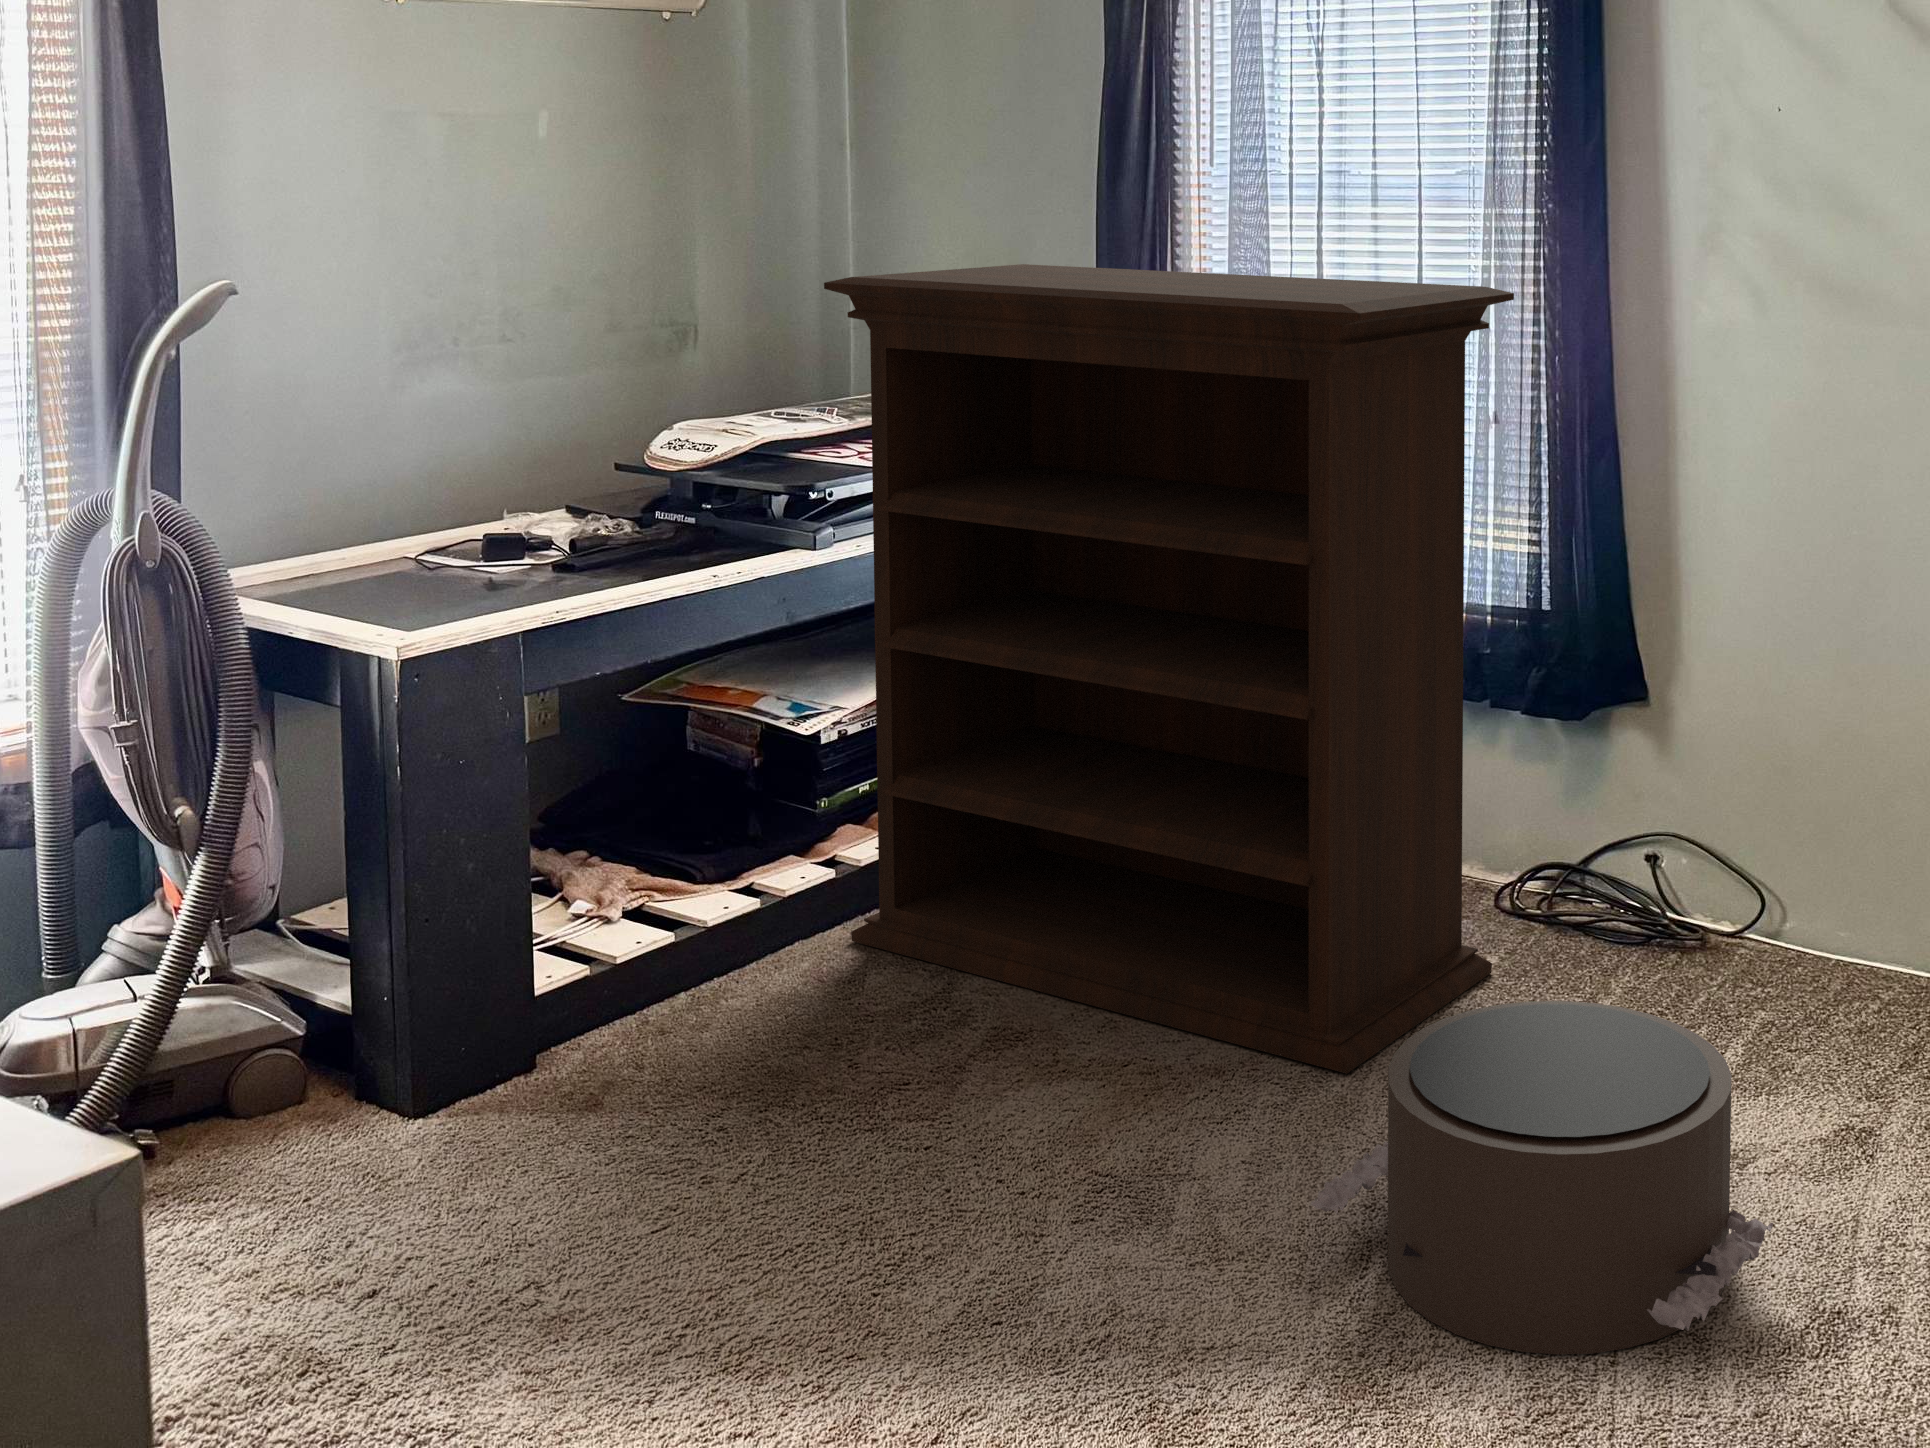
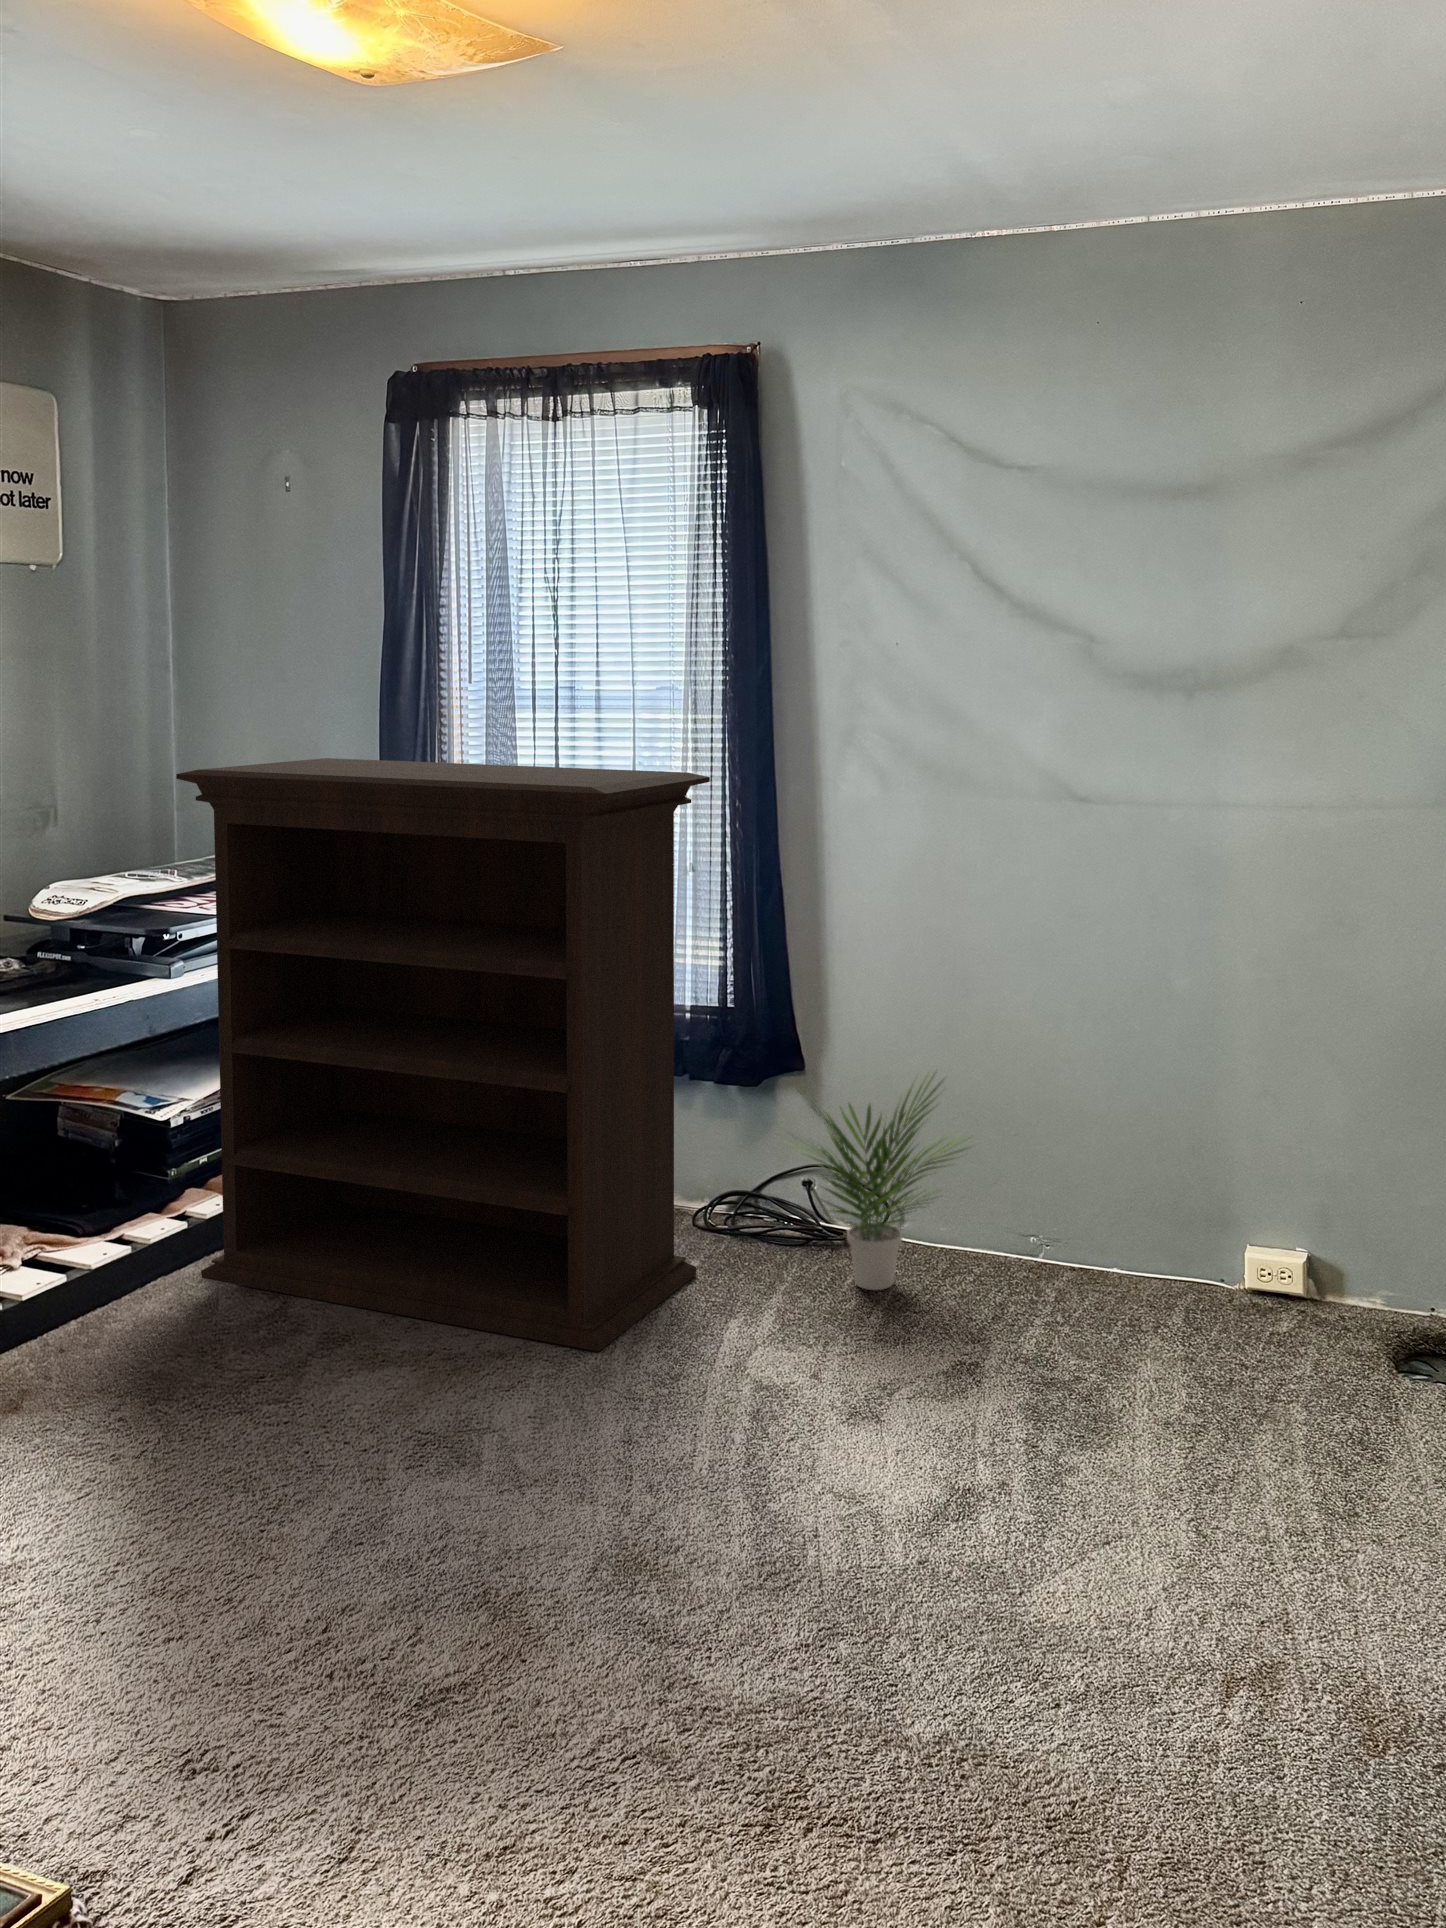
potted plant: none [1604,704,1880,1010] -> present [788,1072,966,1290]
pouf: present [1310,1001,1773,1355] -> none [588,1286,921,1533]

